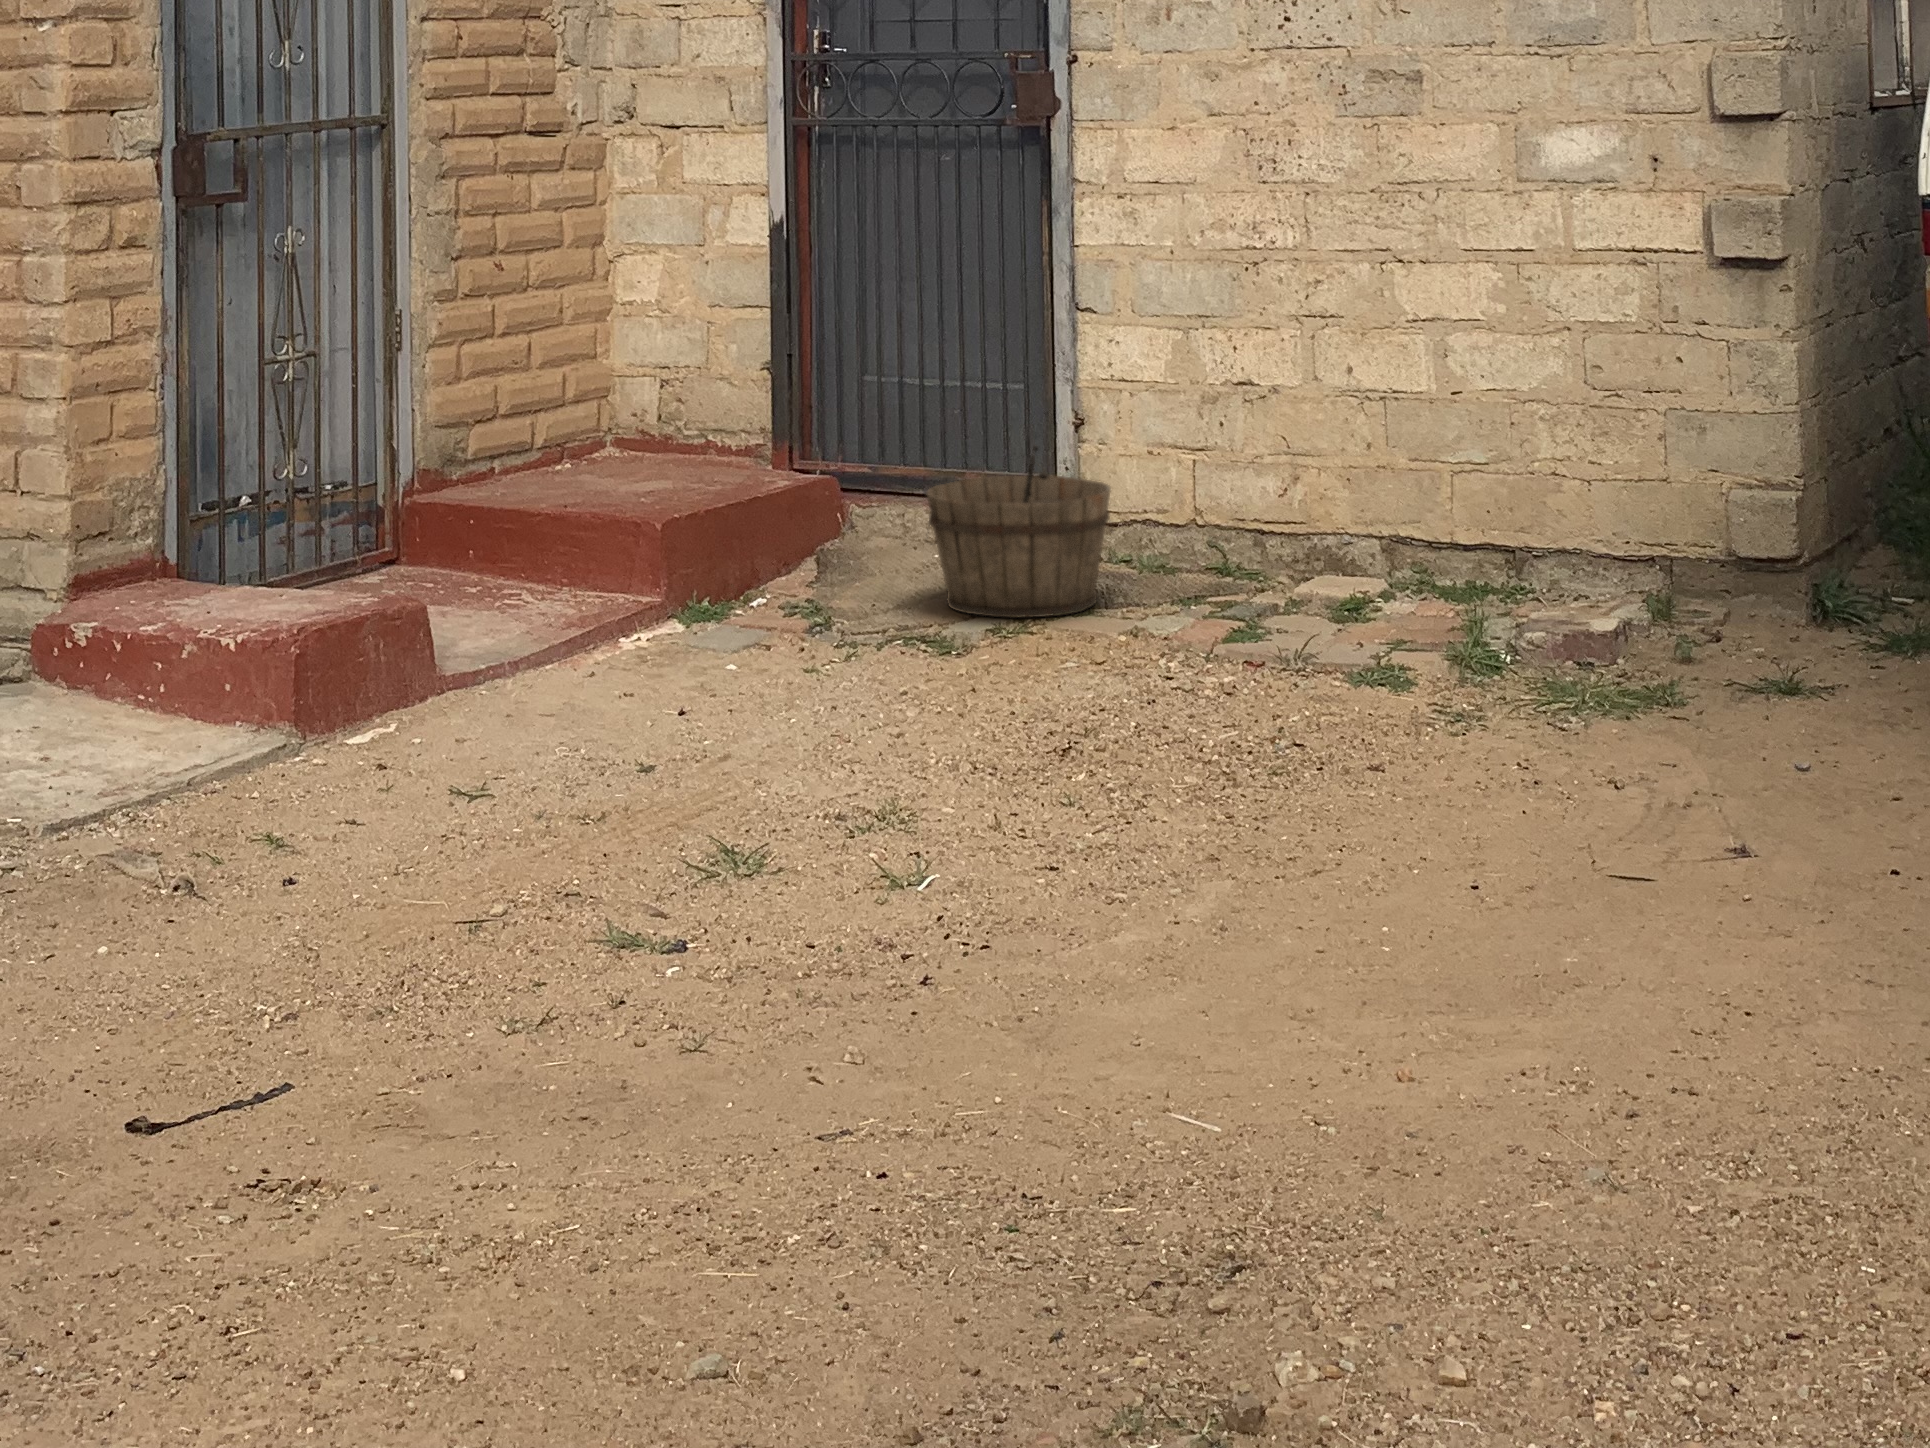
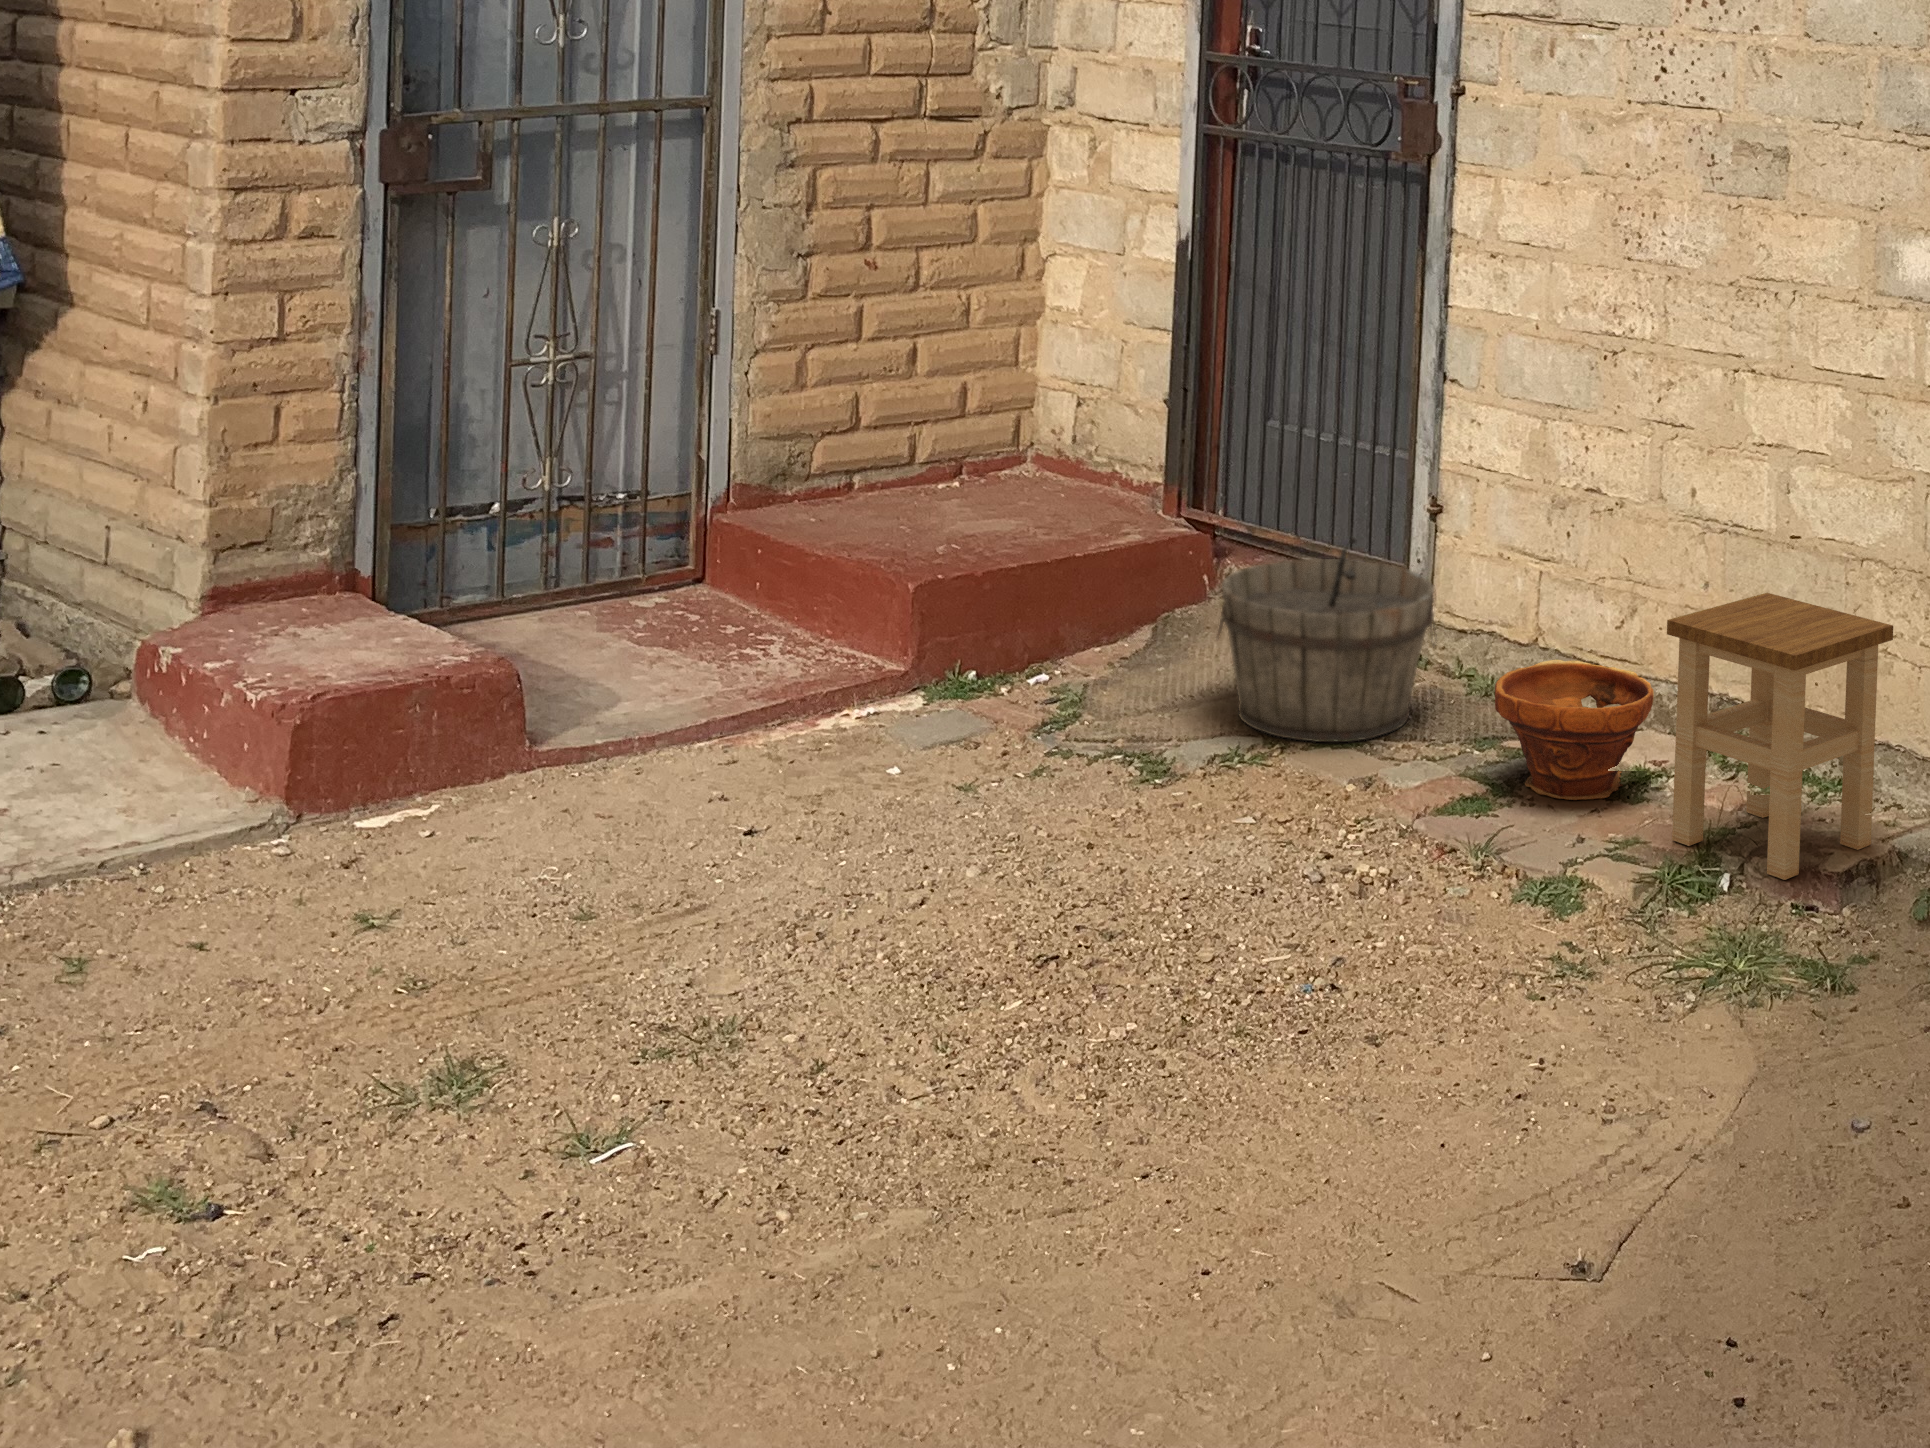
stool: none [1387,436,1557,645] -> present [1667,593,1893,880]
planter: none [1210,521,1344,625] -> present [1495,660,1654,800]

